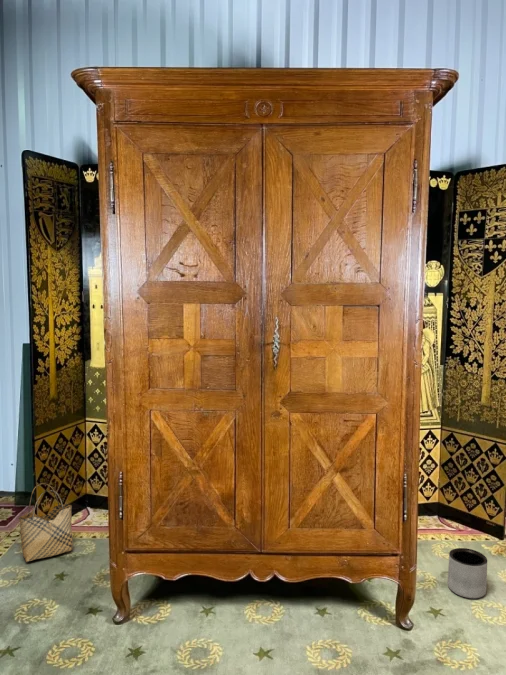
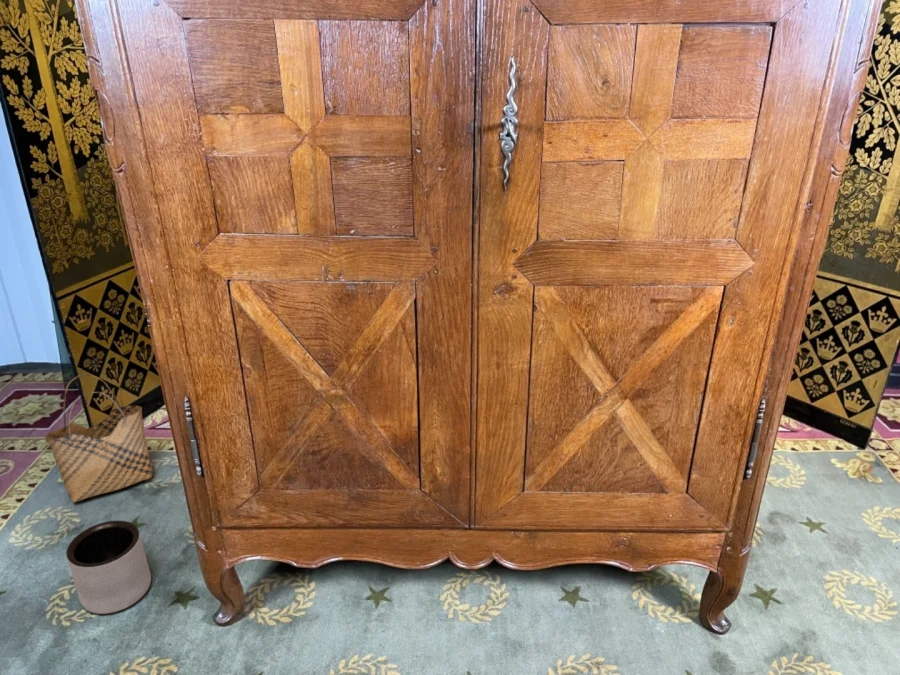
planter: present [448,548,487,599] -> present [66,520,151,614]

